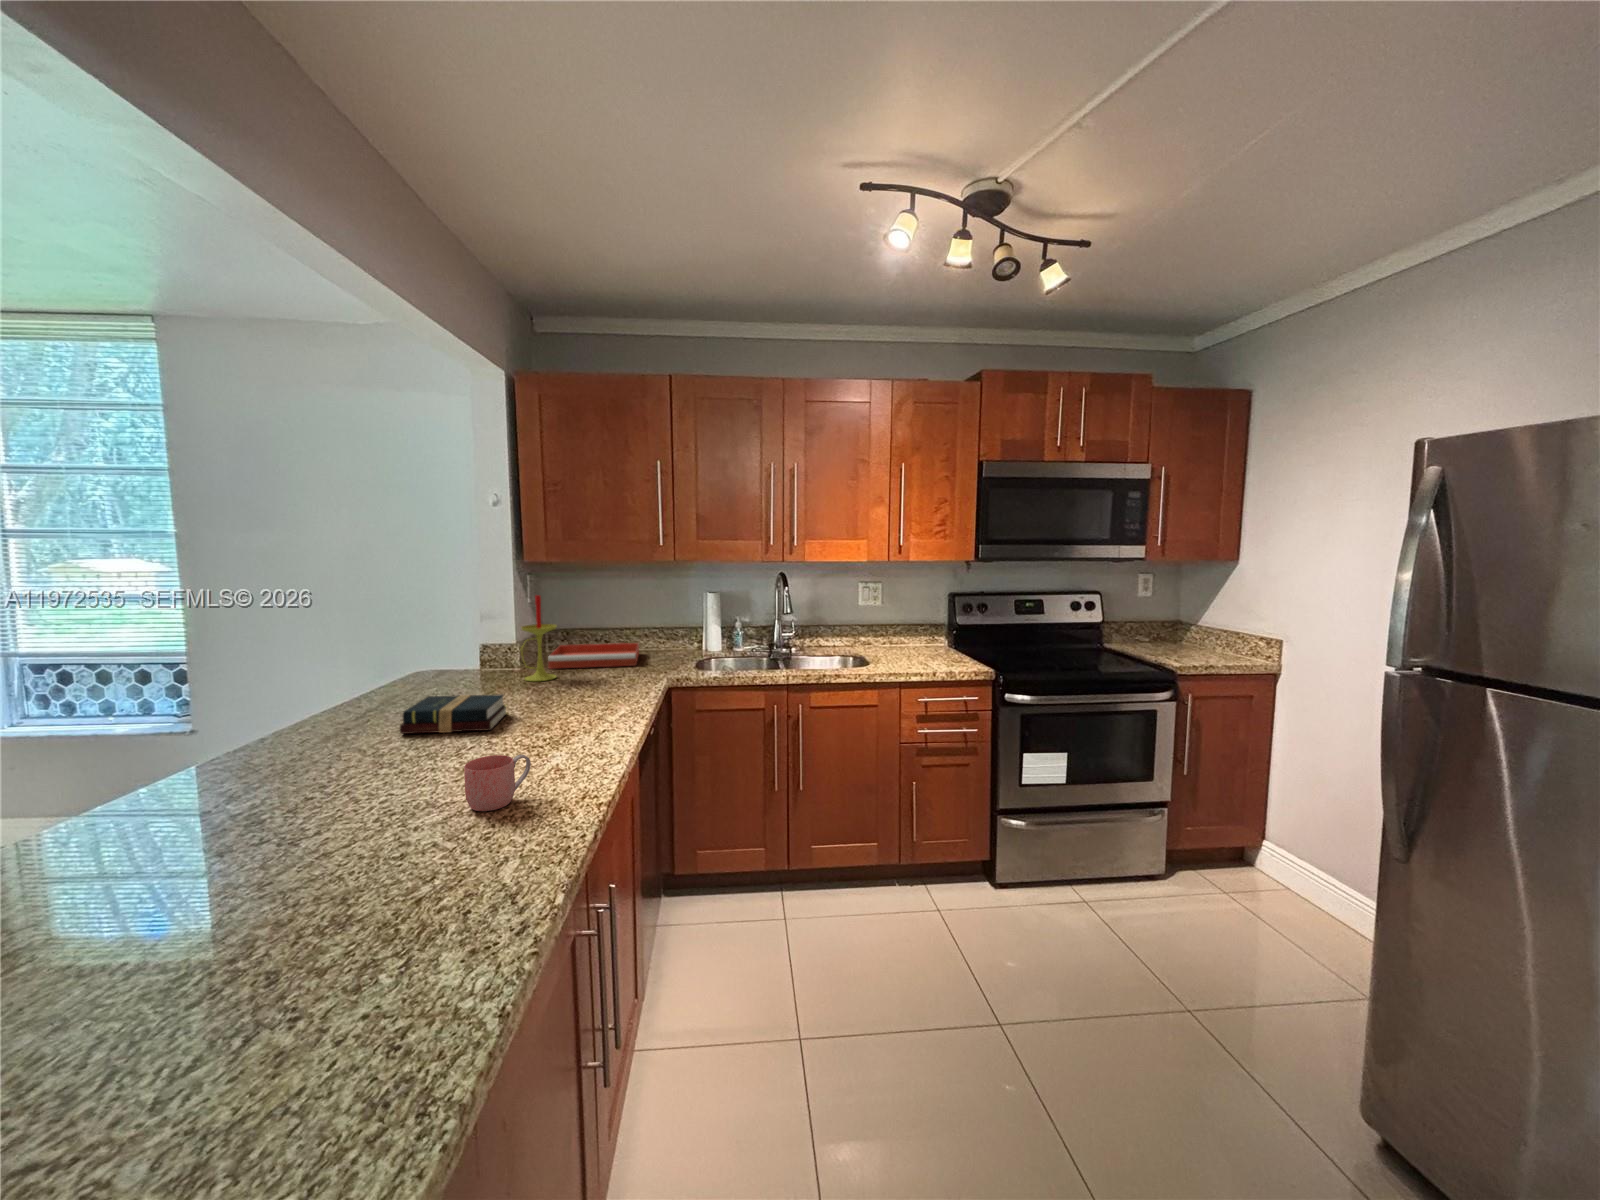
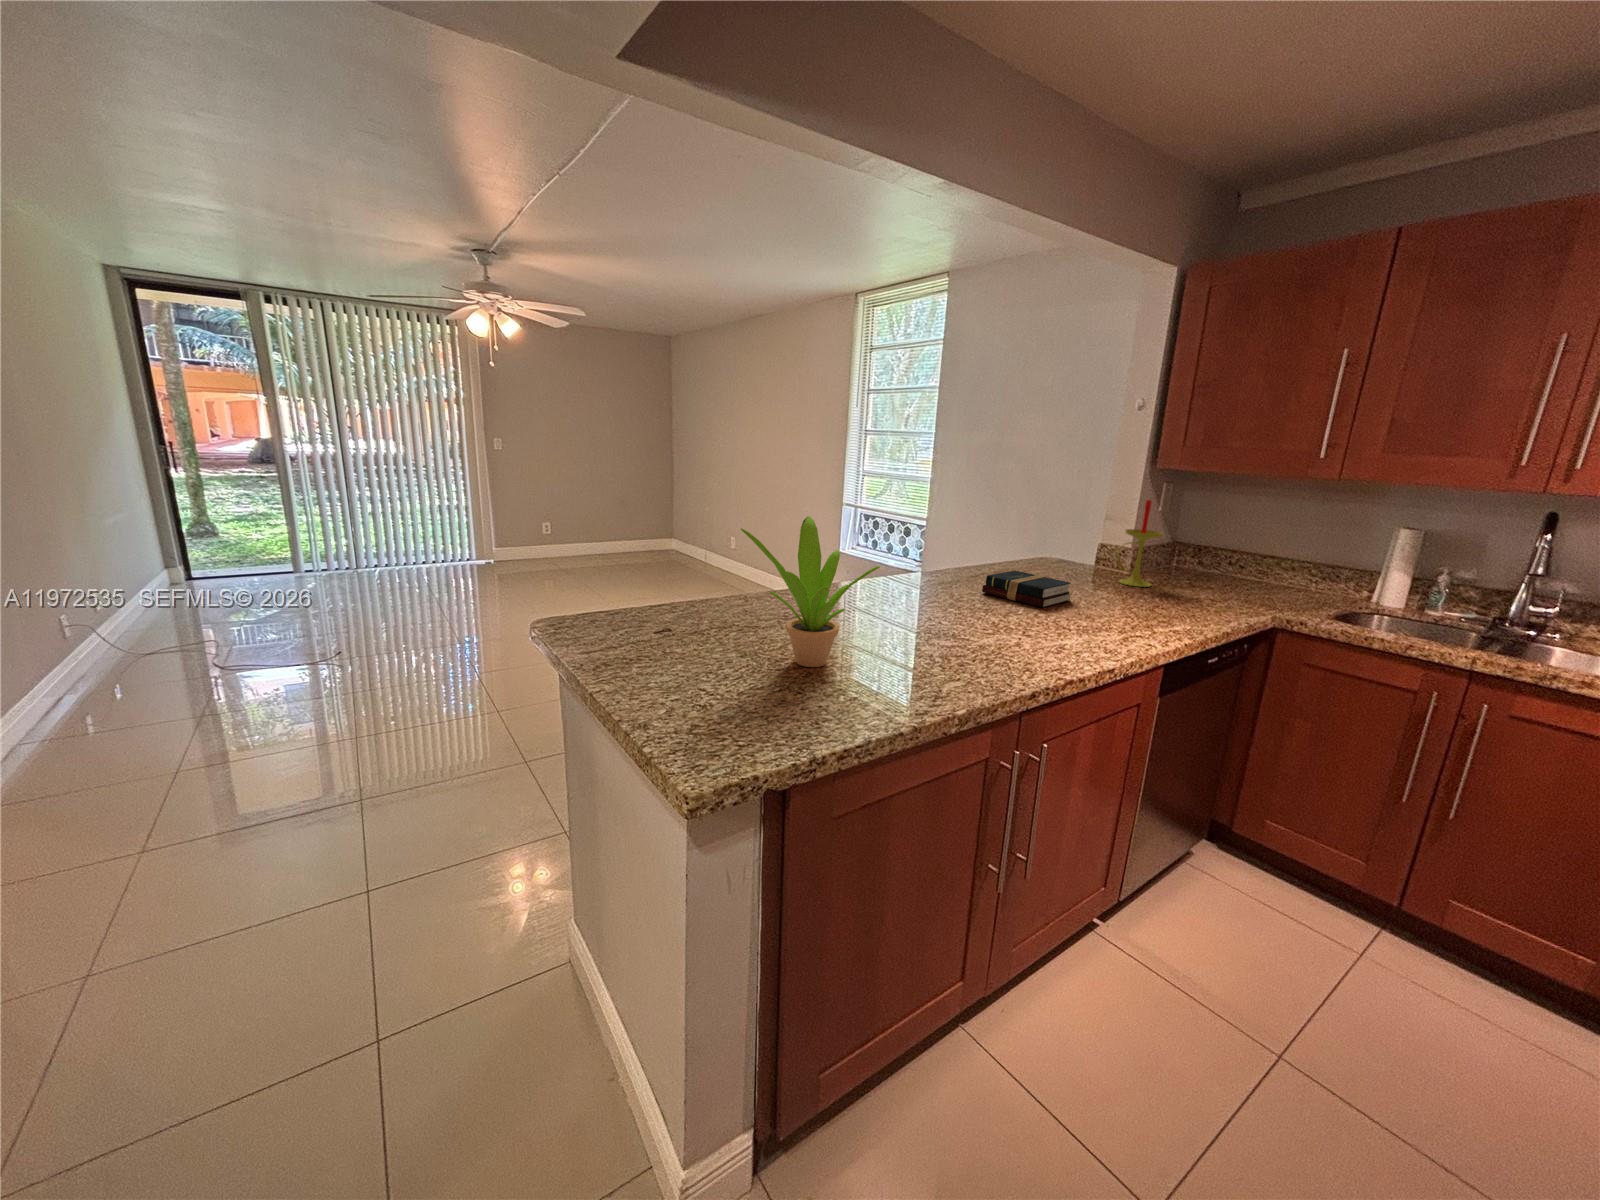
tray: present [548,643,639,669] -> none [1153,559,1279,596]
potted plant: none [49,701,374,970] -> present [741,516,880,667]
mug: present [464,755,531,811] -> none [969,611,1022,653]

